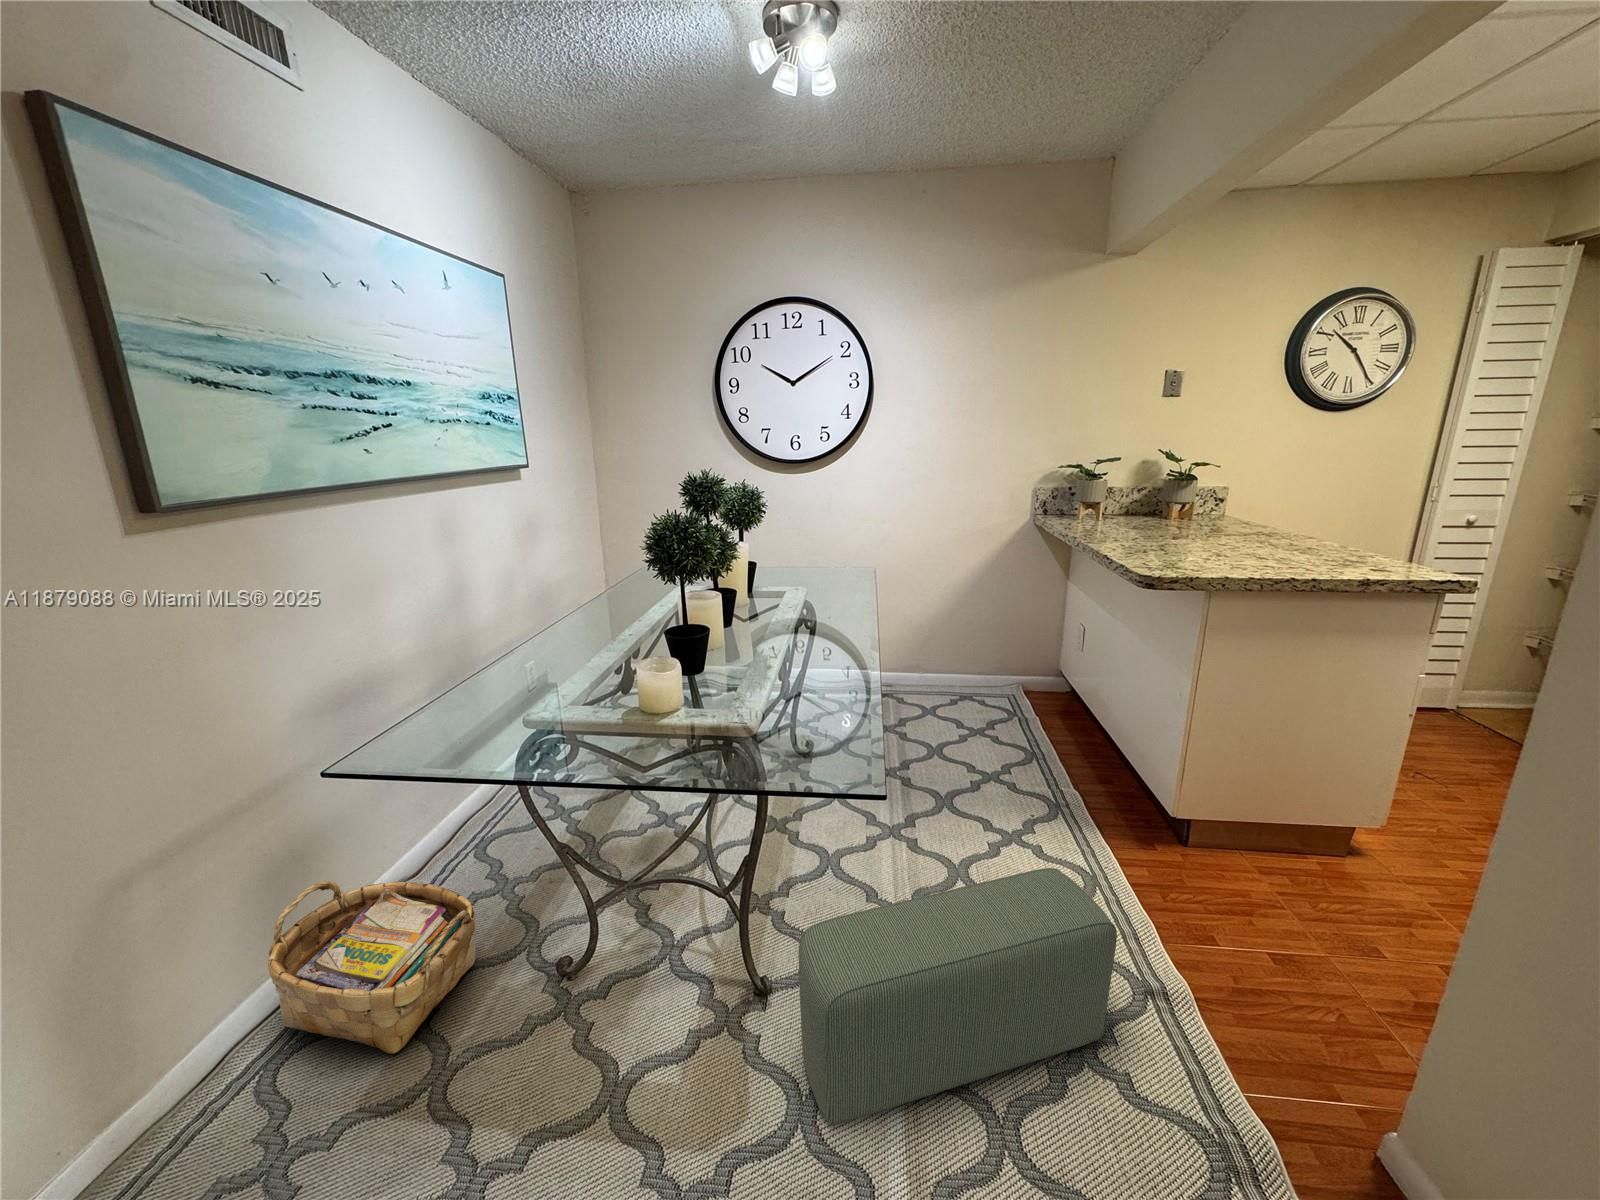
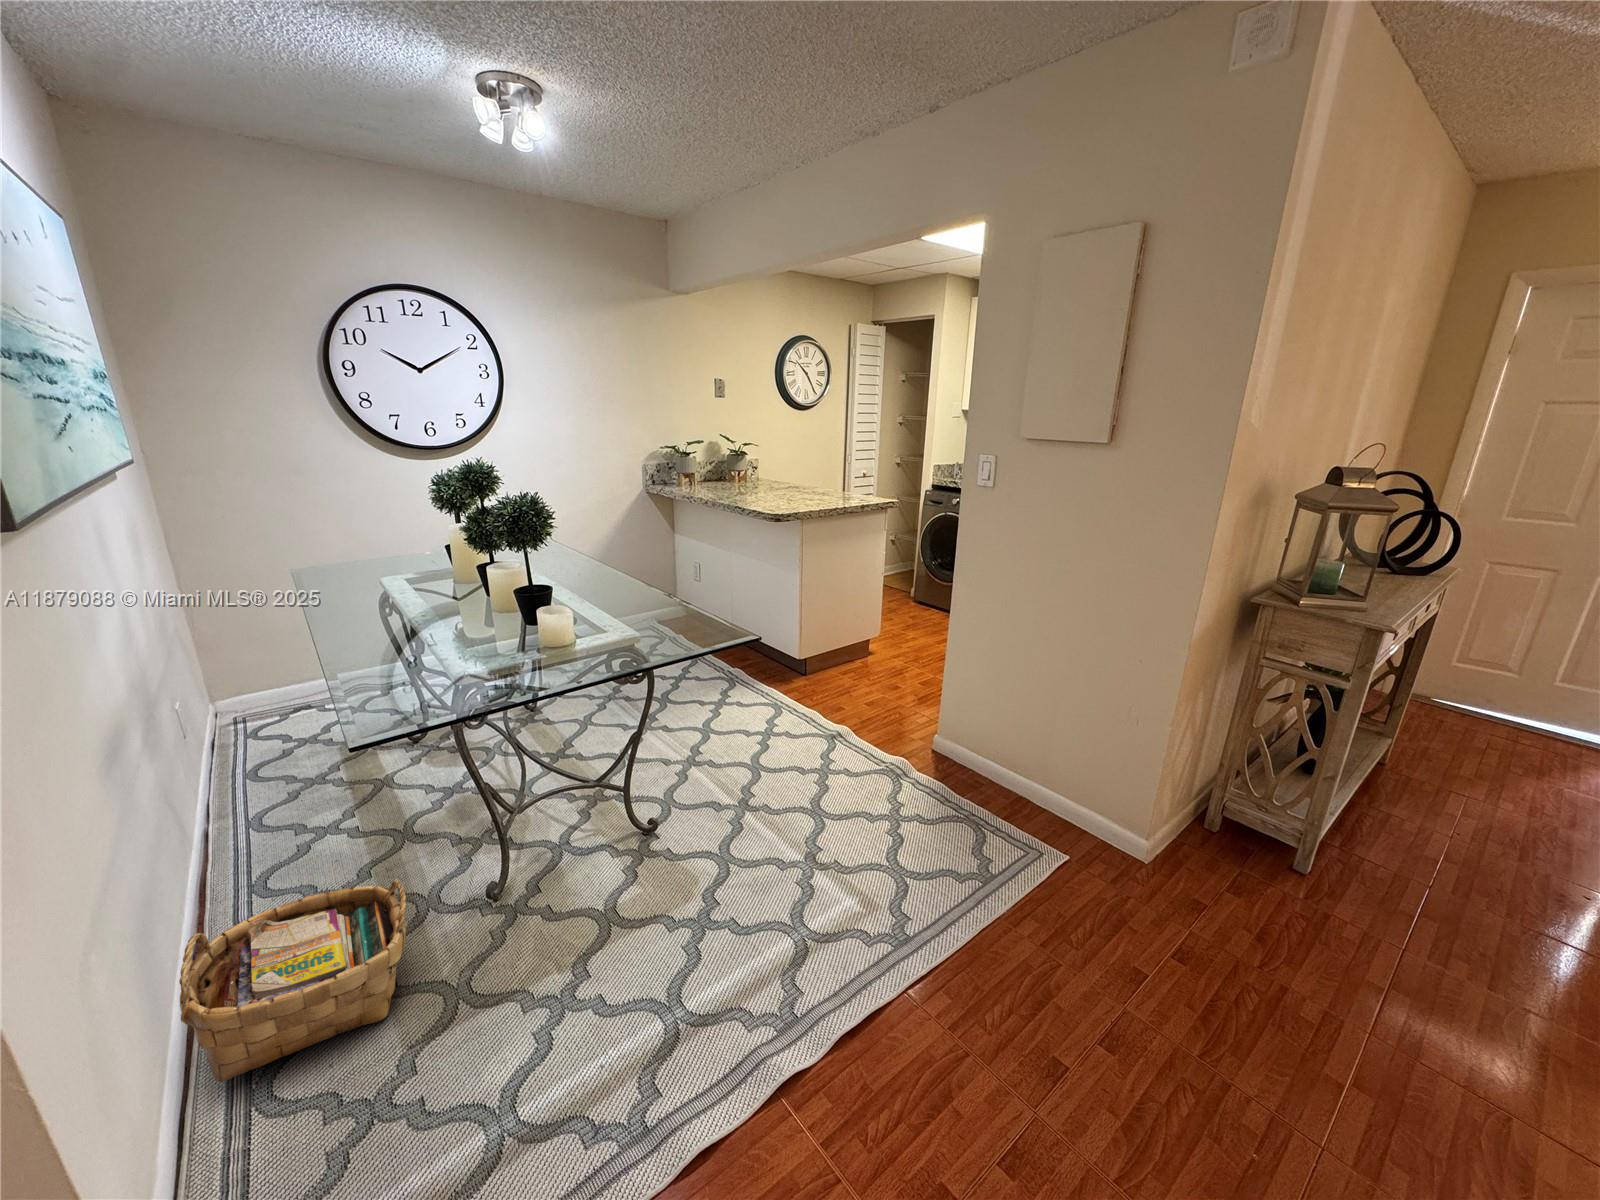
pouf: present [799,868,1117,1125] -> none [693,684,830,856]

